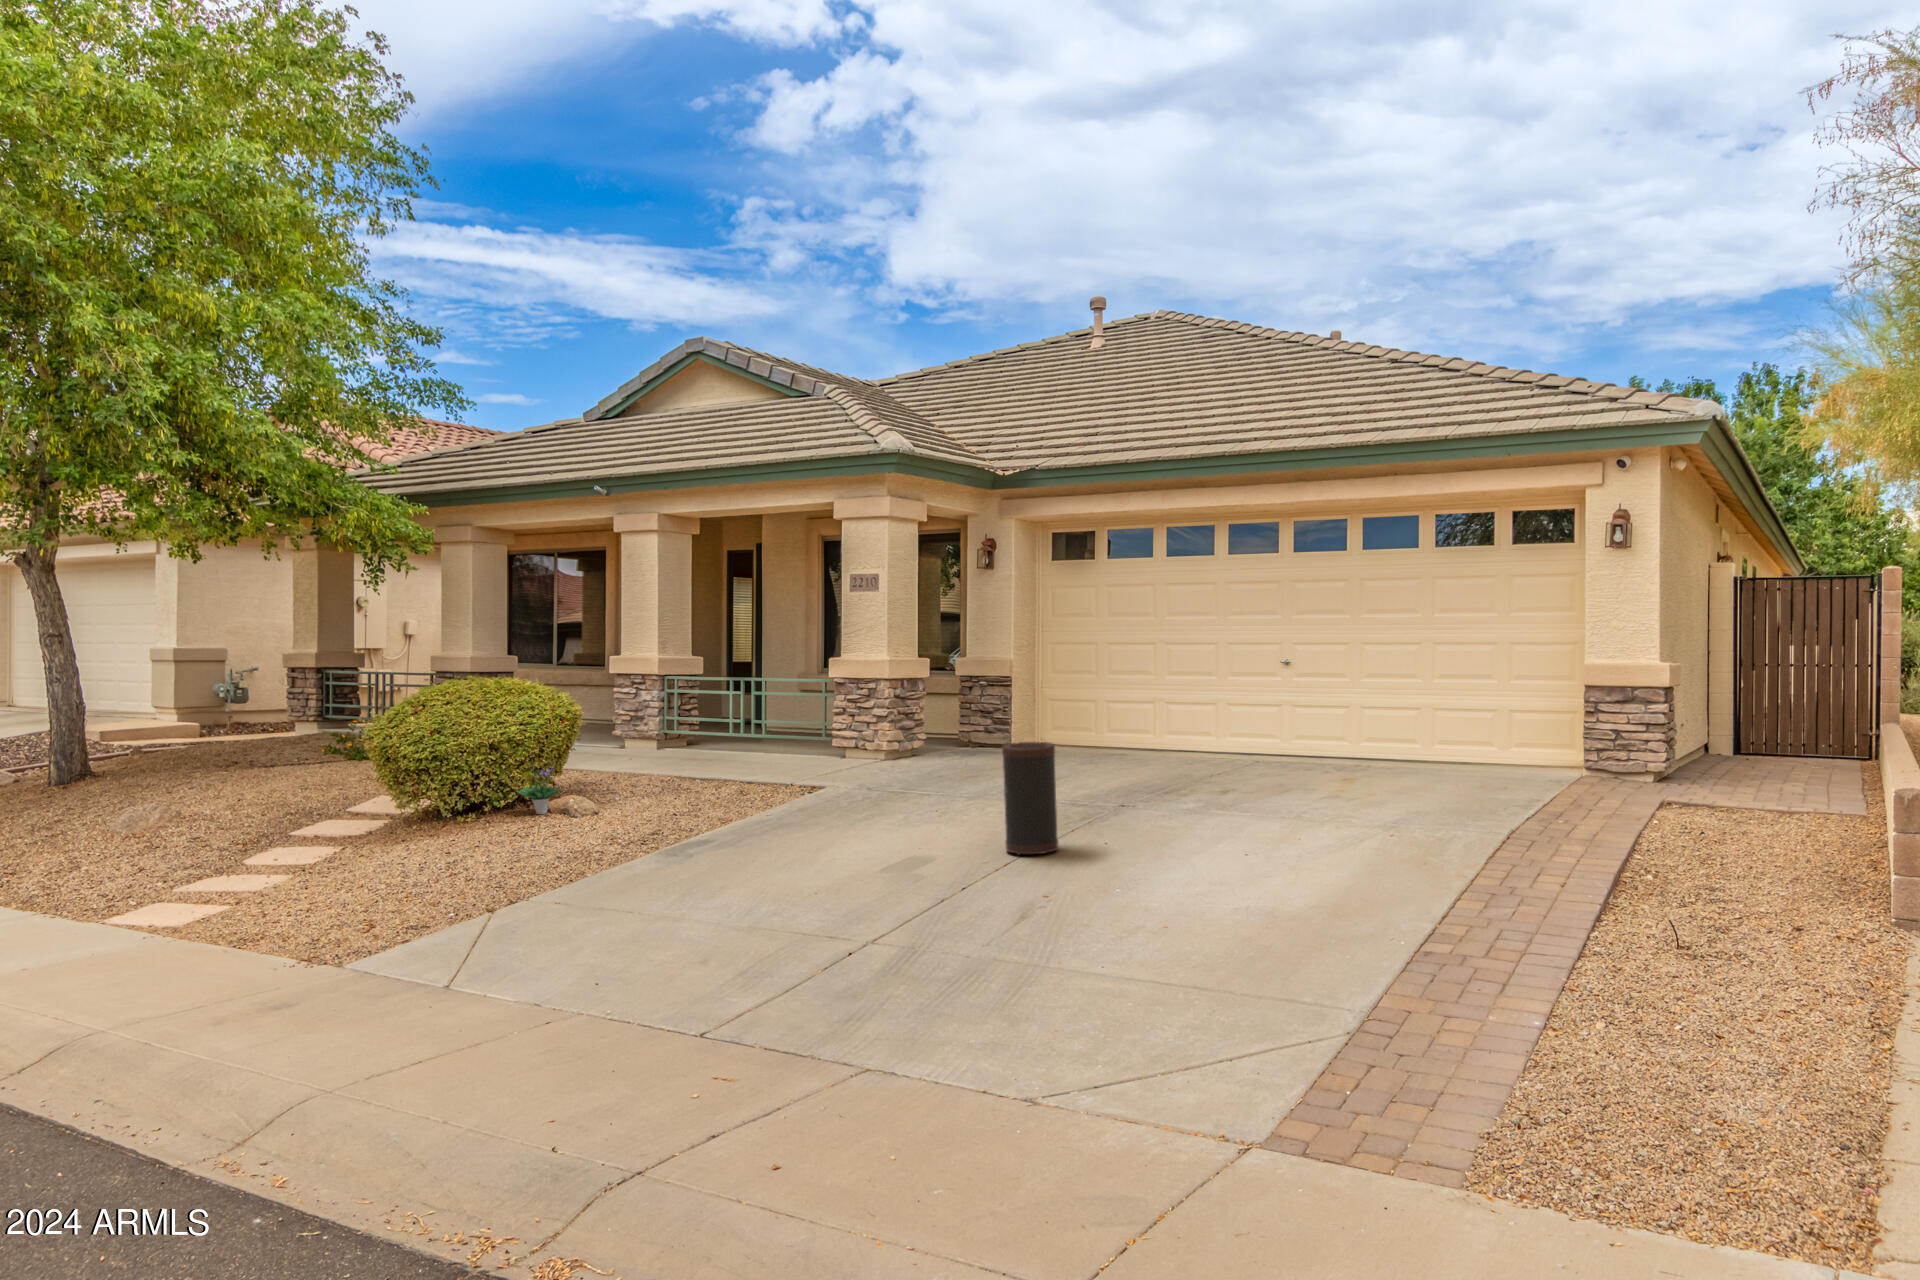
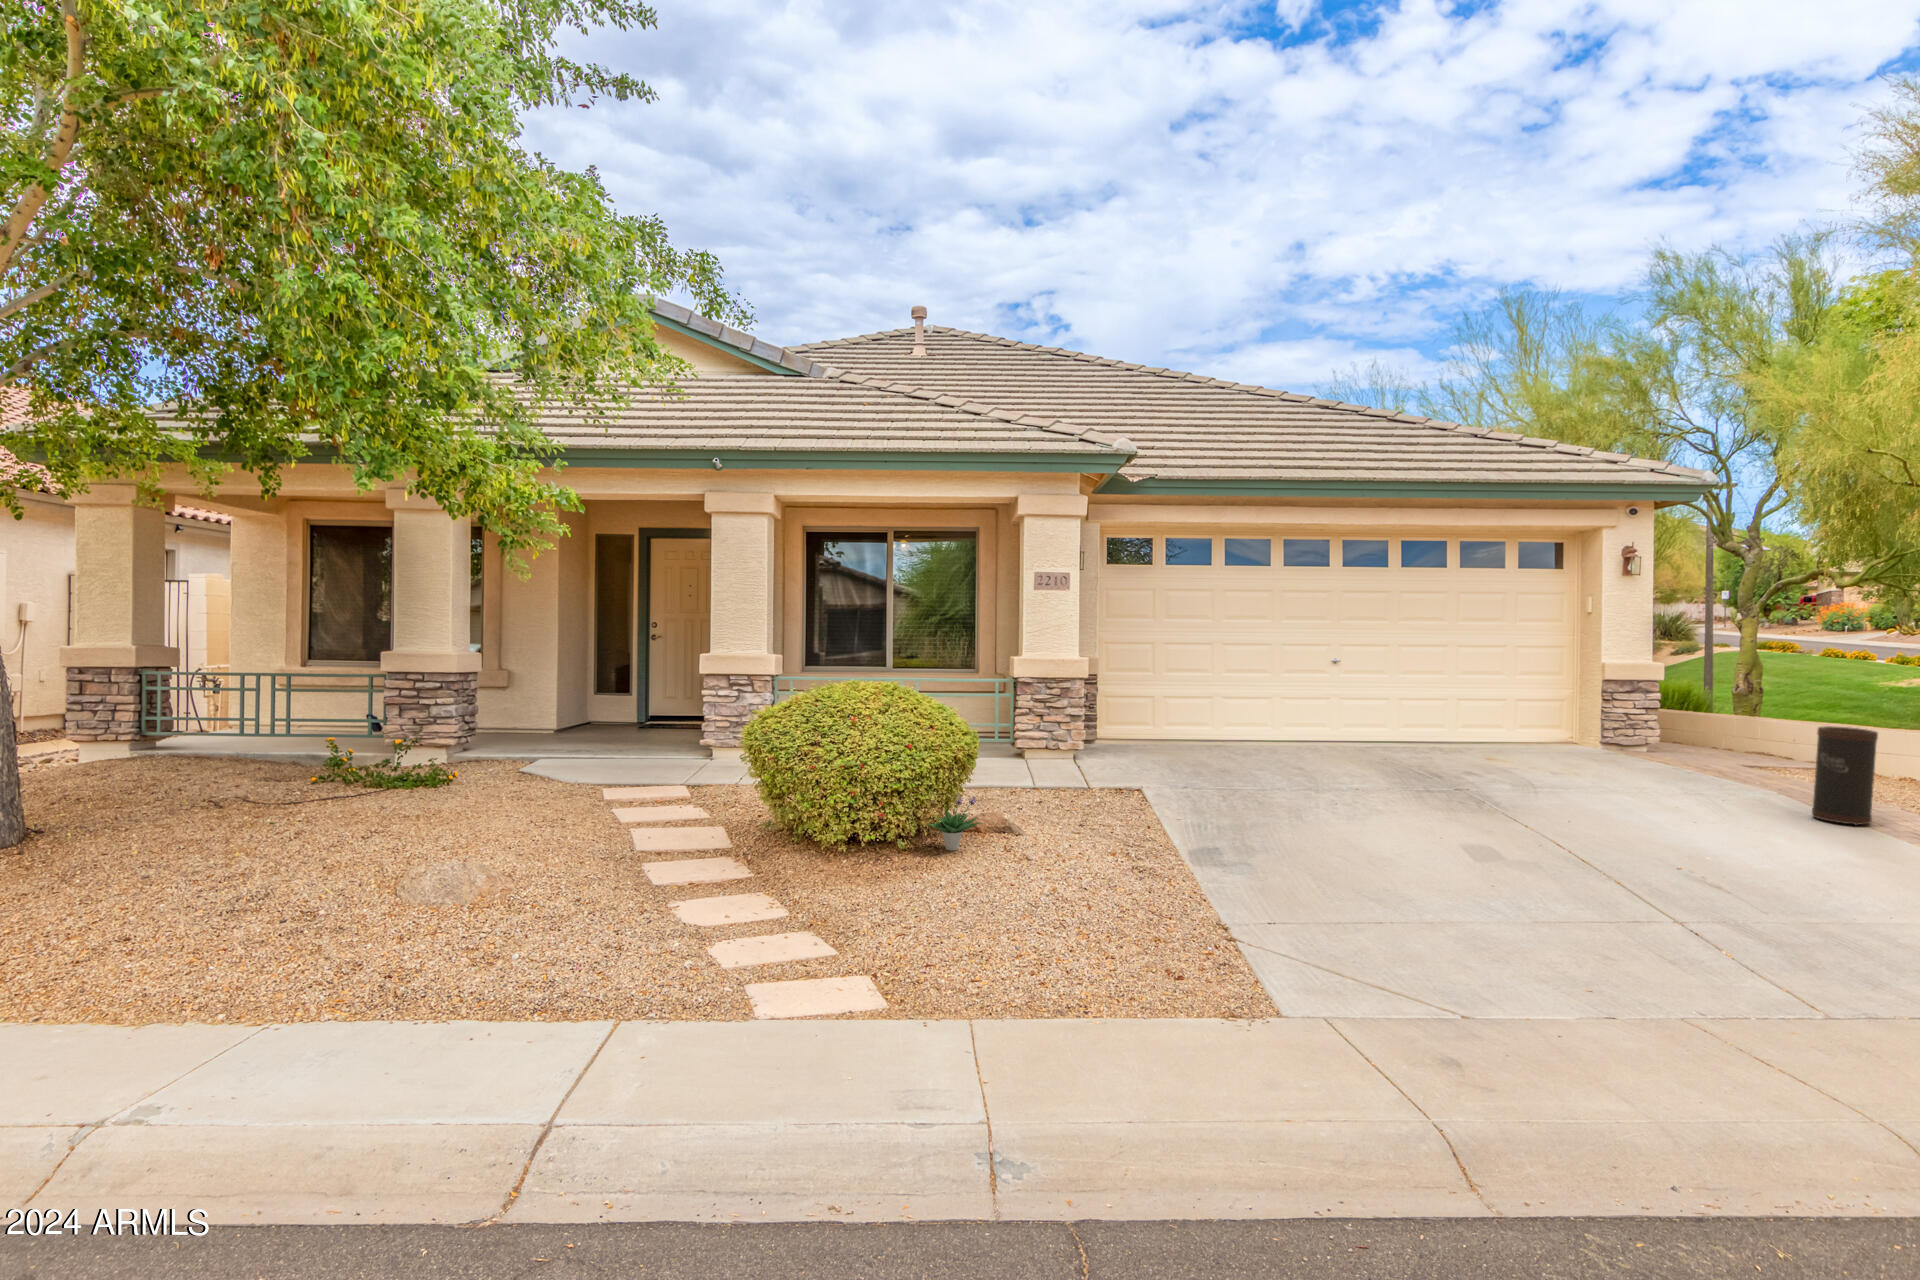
trash can: present [1002,742,1058,855] -> present [1812,726,1878,826]

